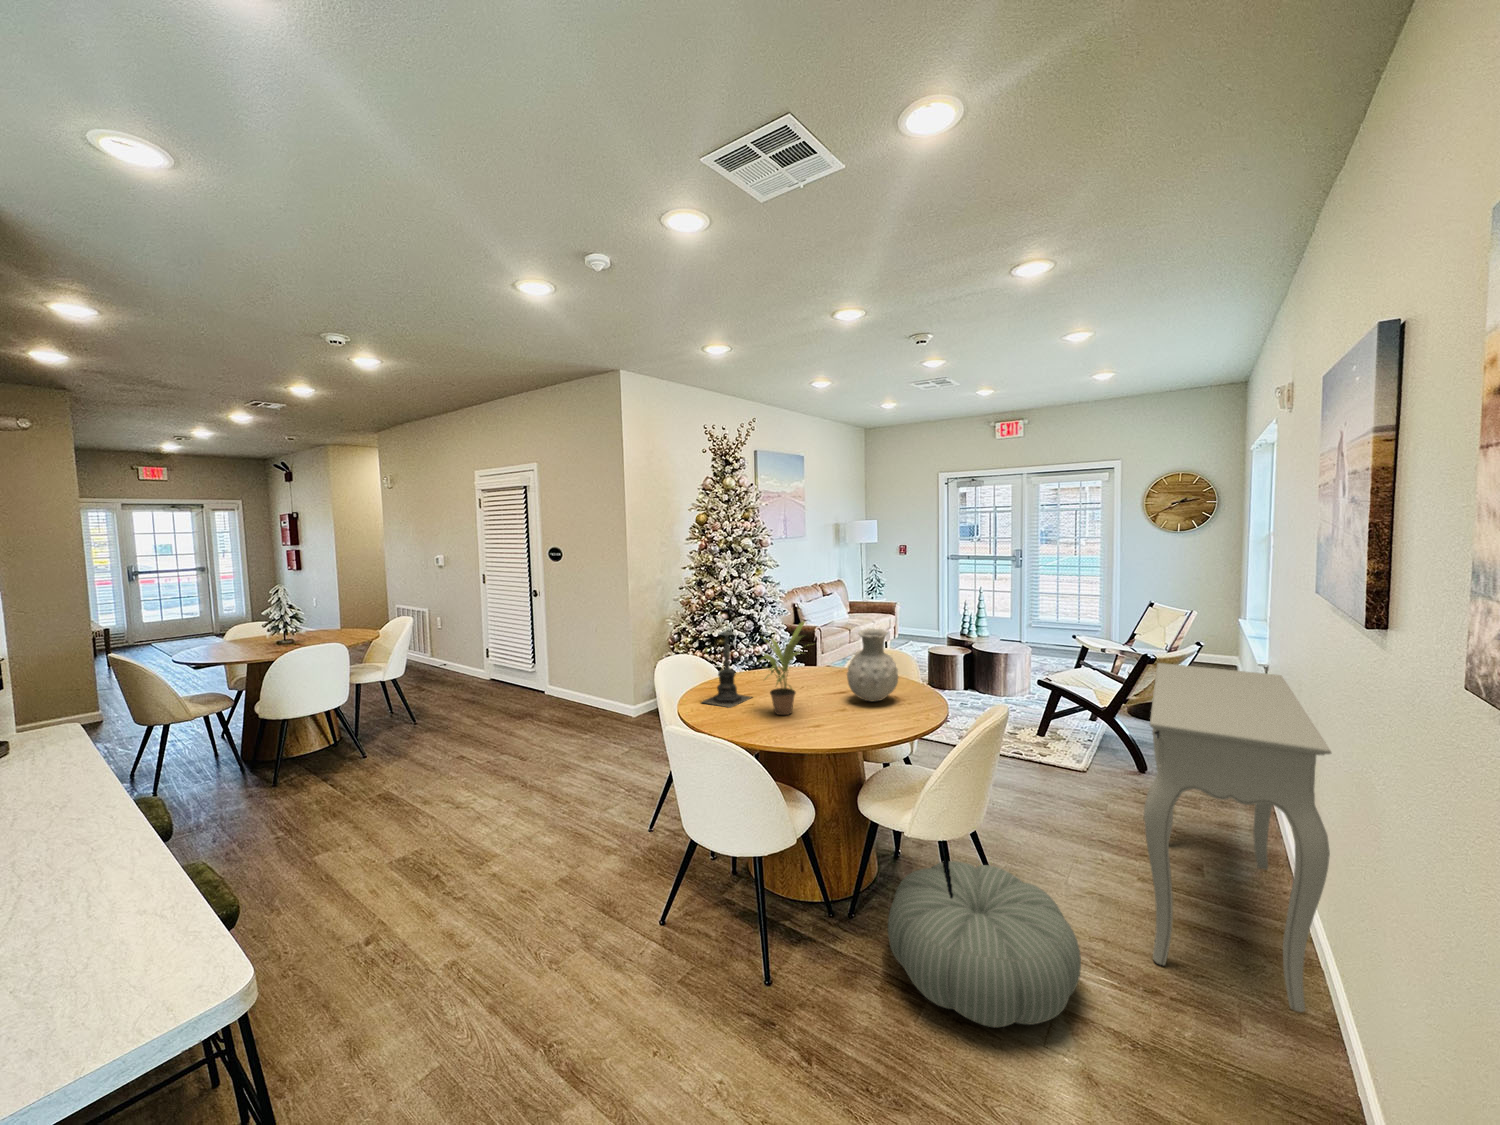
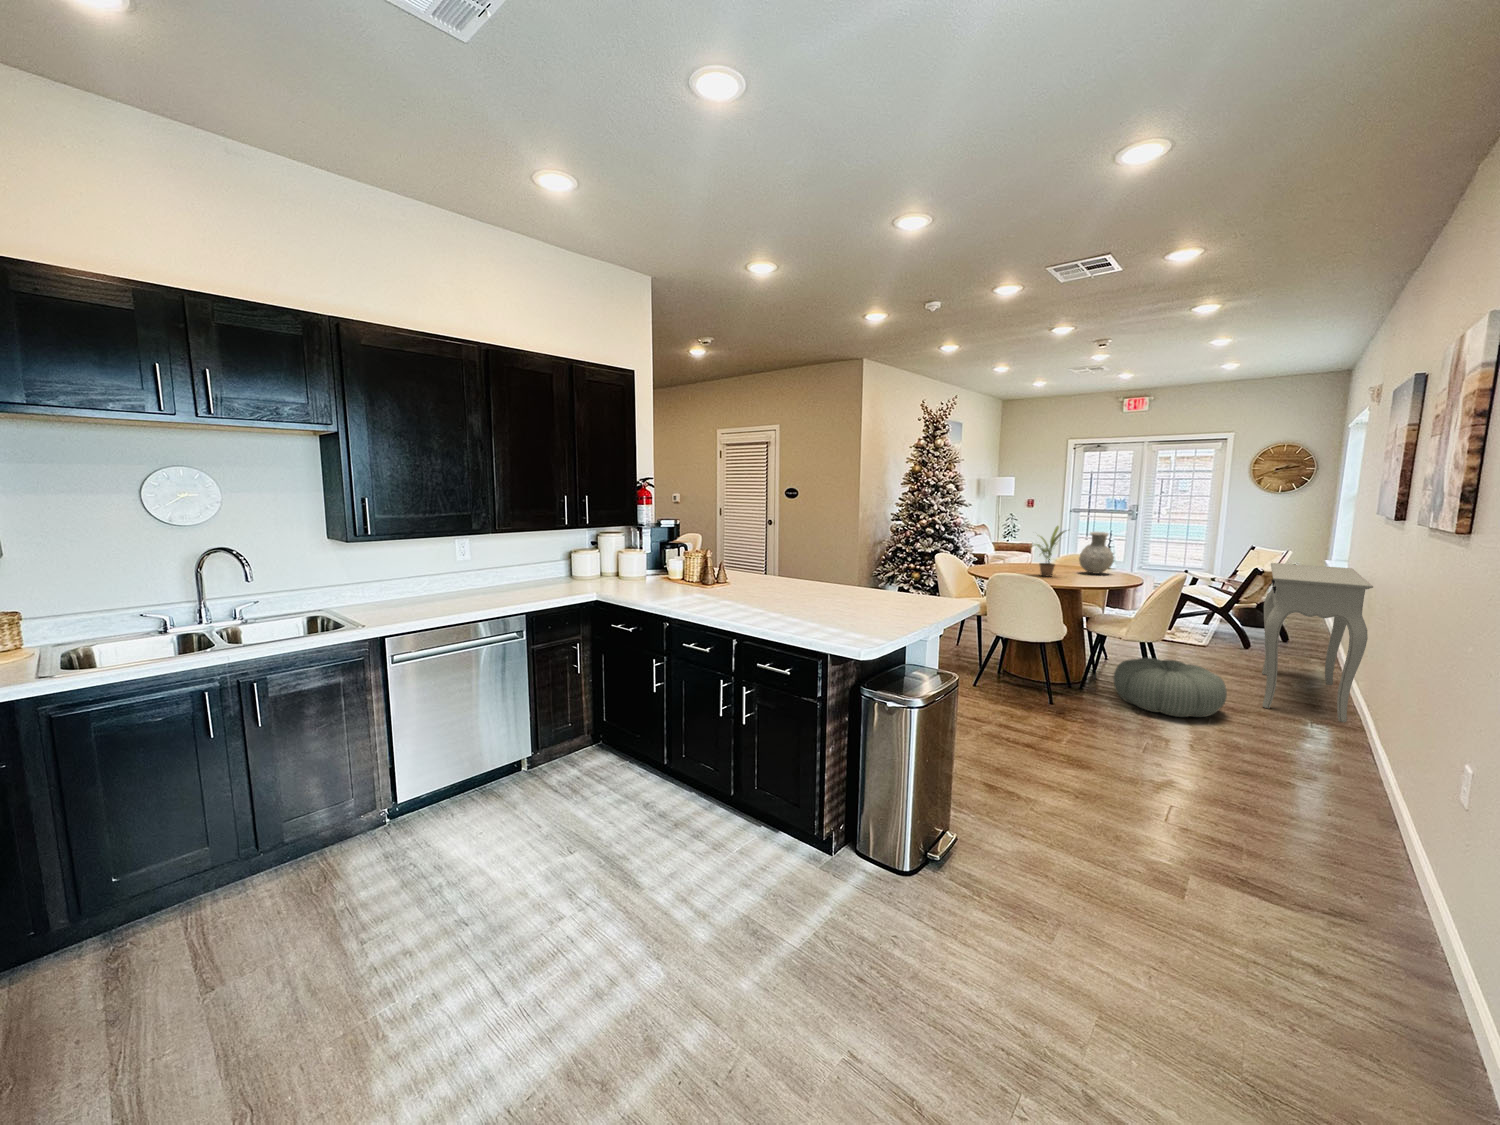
candle holder: present [702,631,751,708] -> none [987,525,1016,575]

